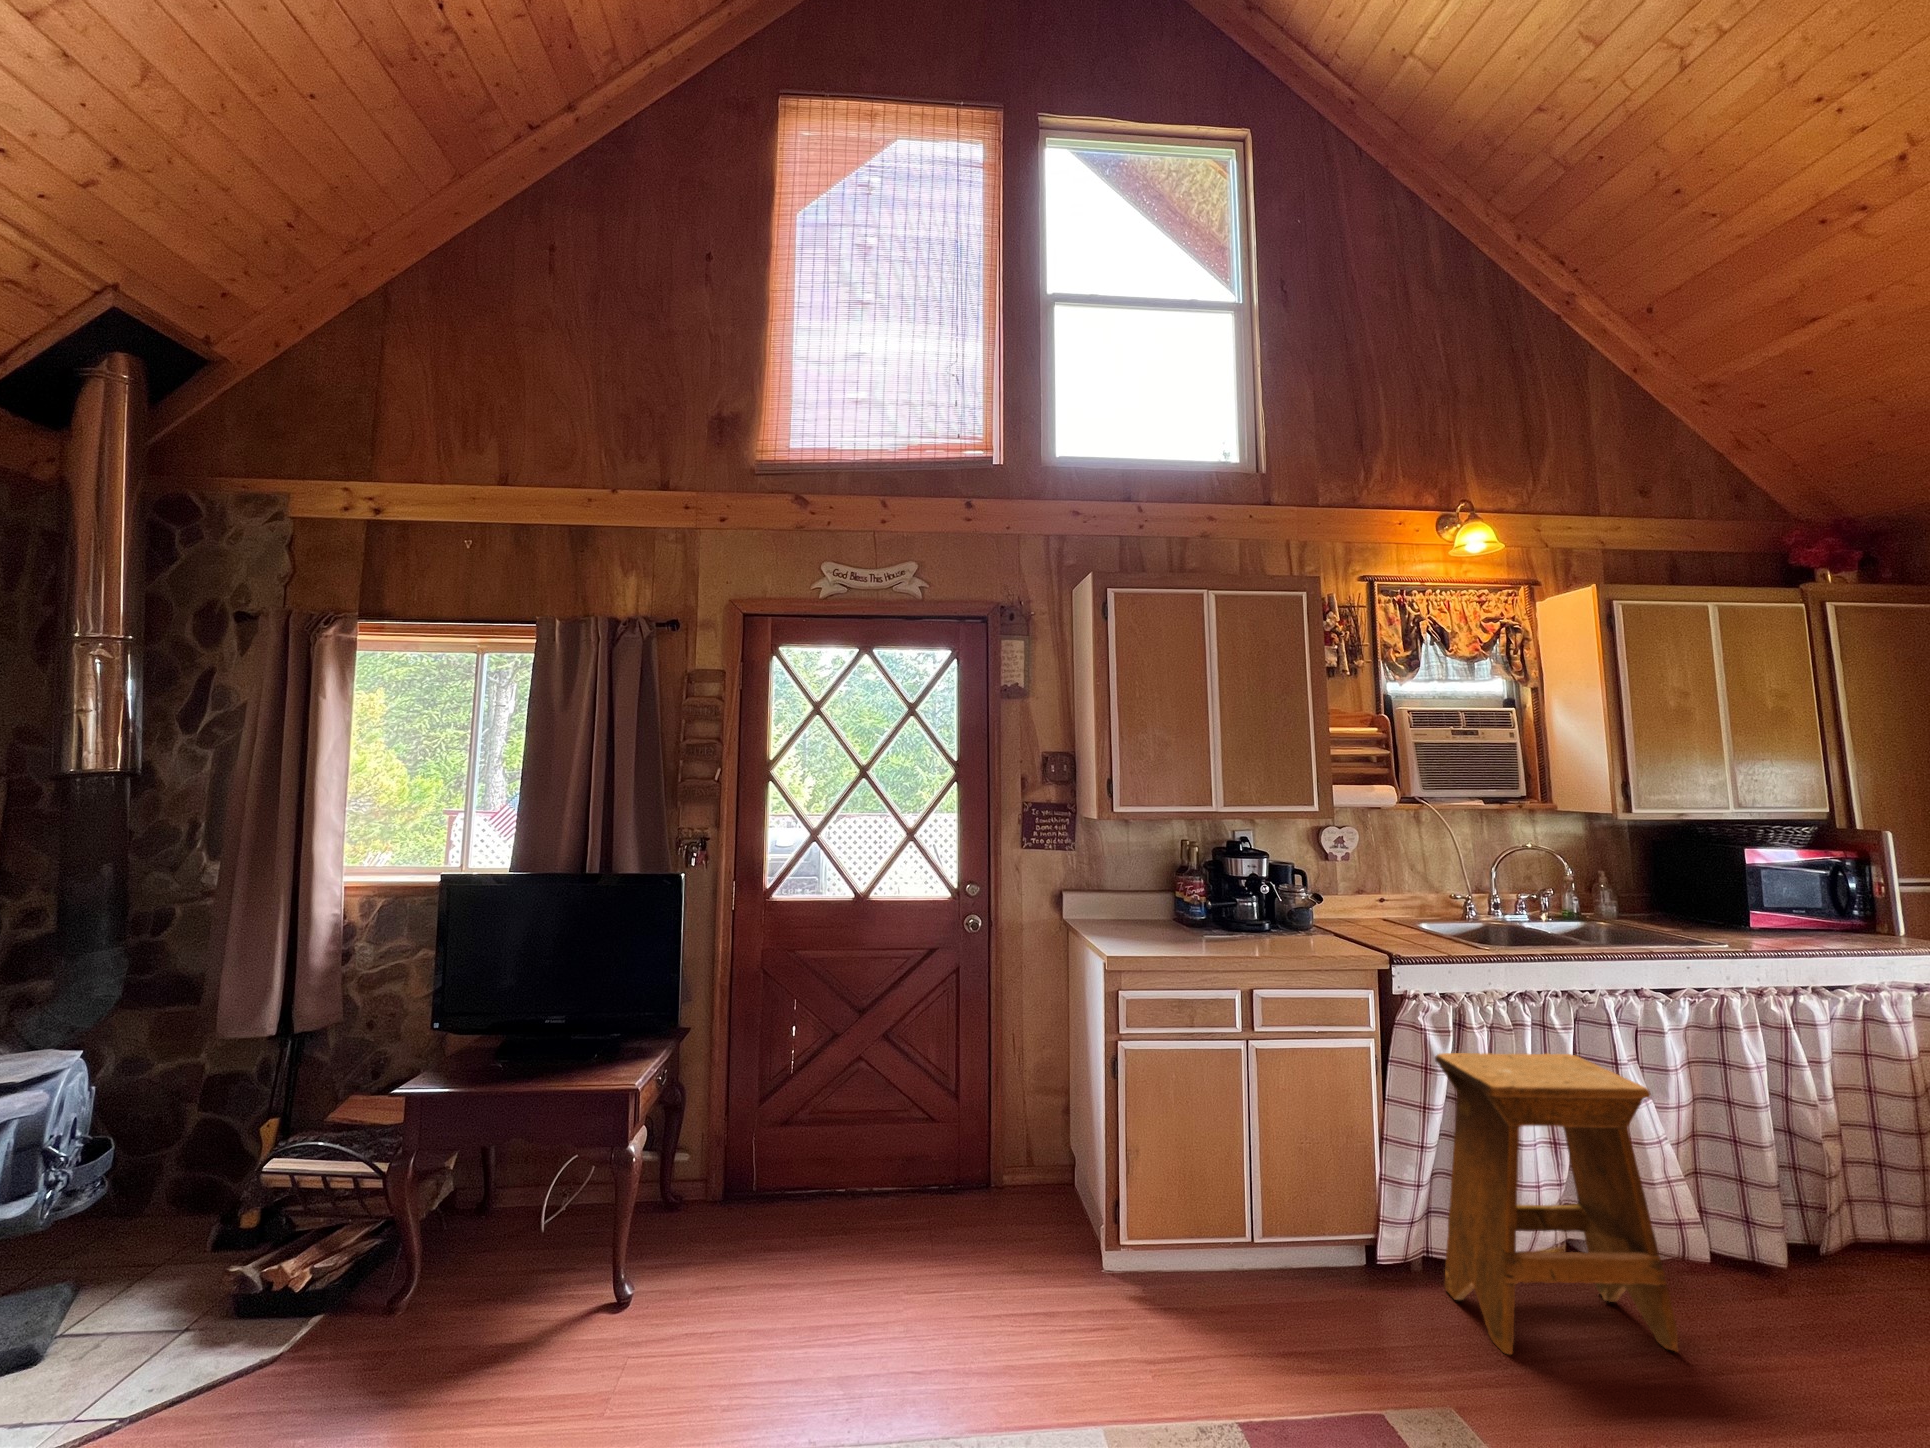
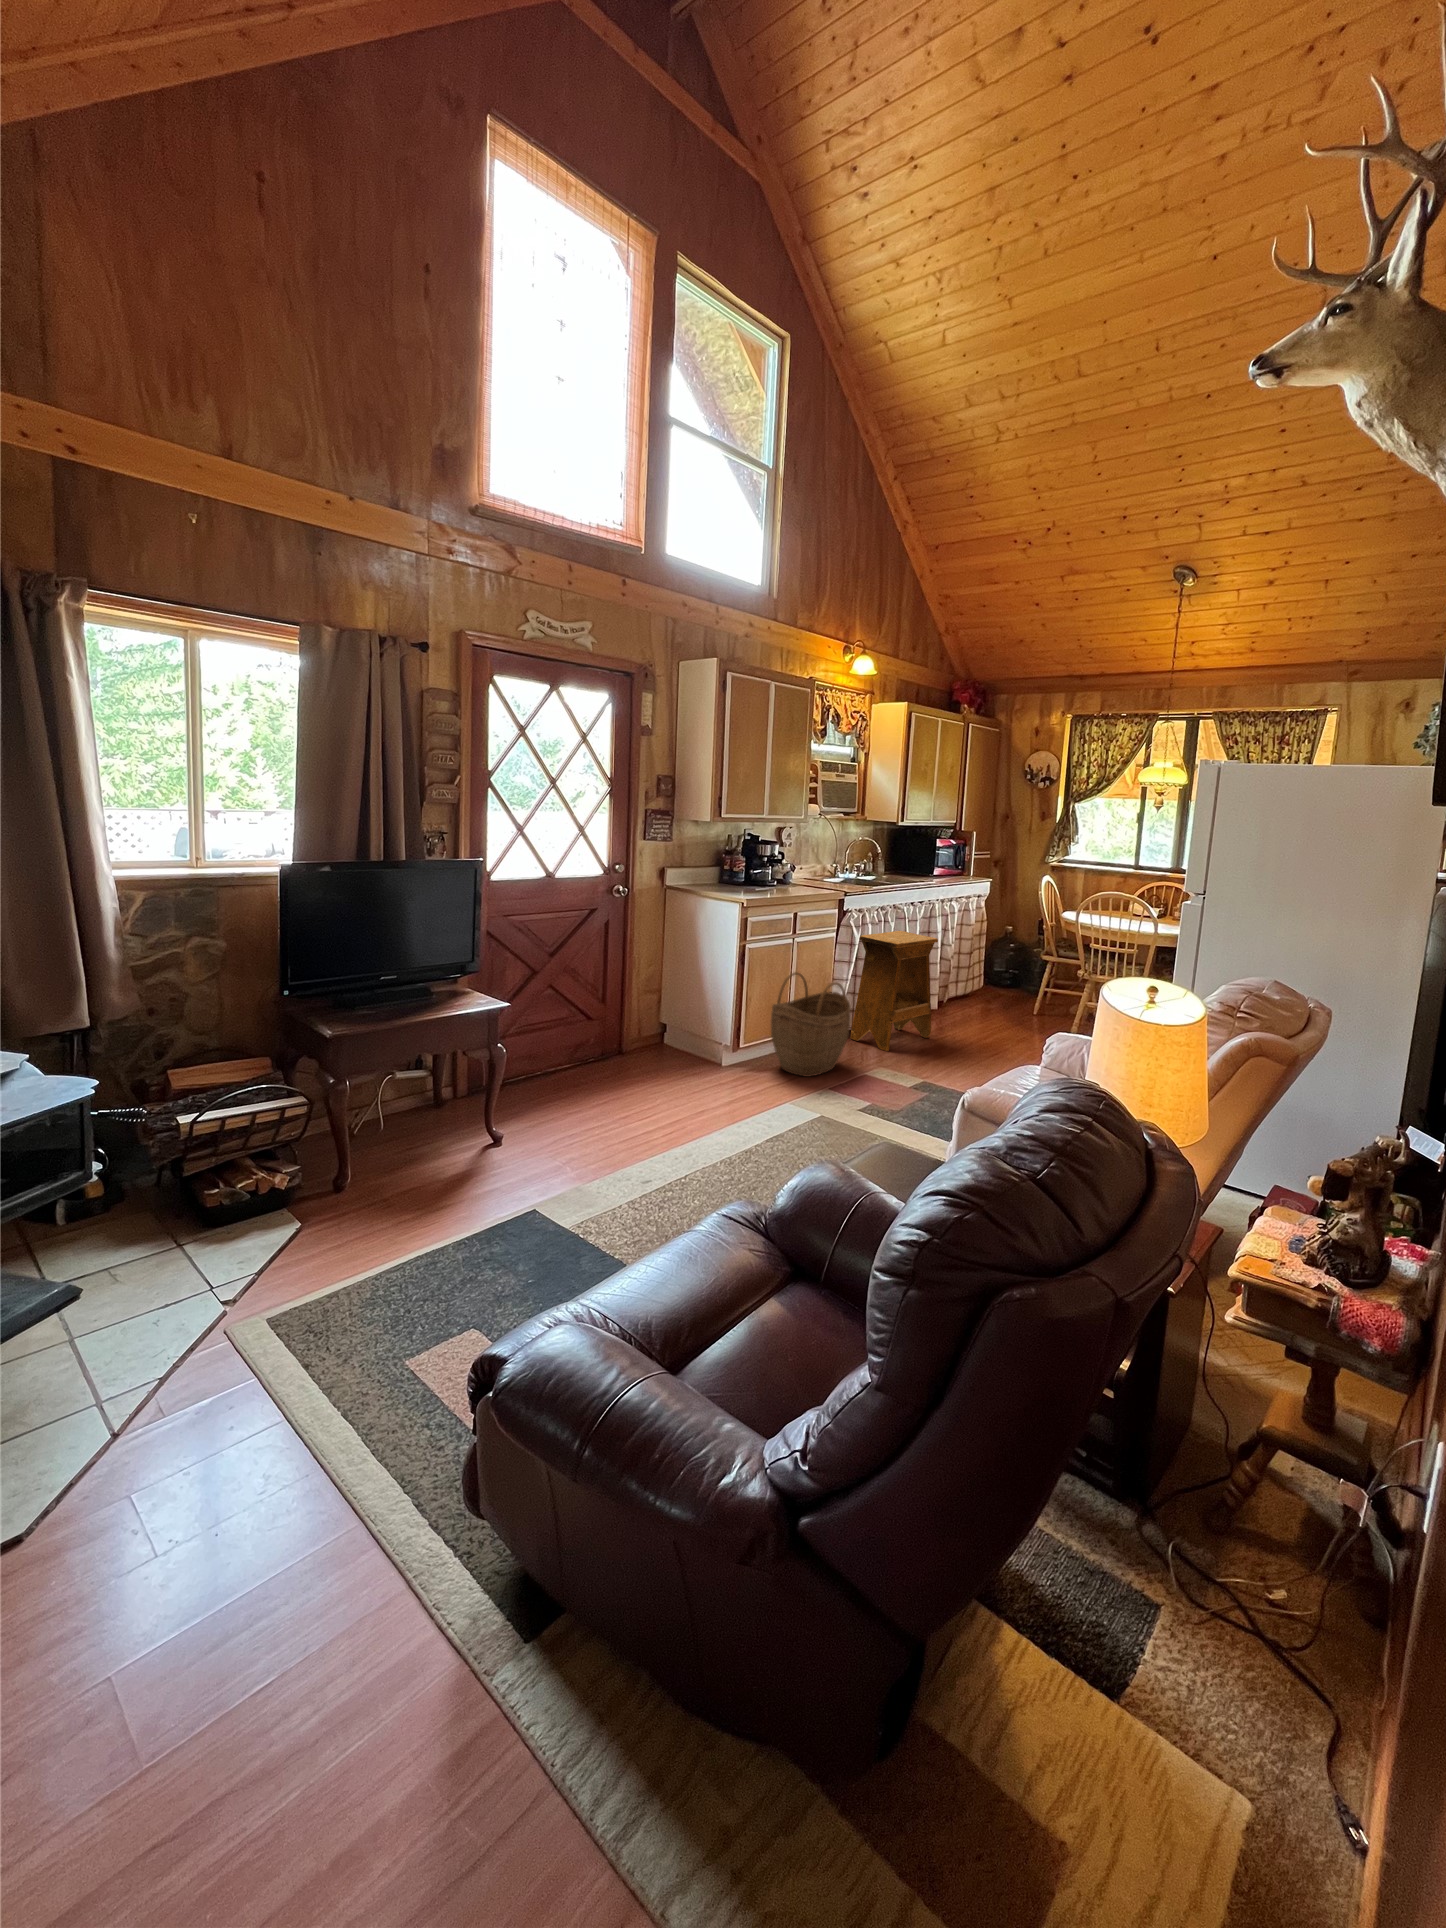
woven basket: none [1165,1111,1346,1363] -> present [770,972,851,1077]

